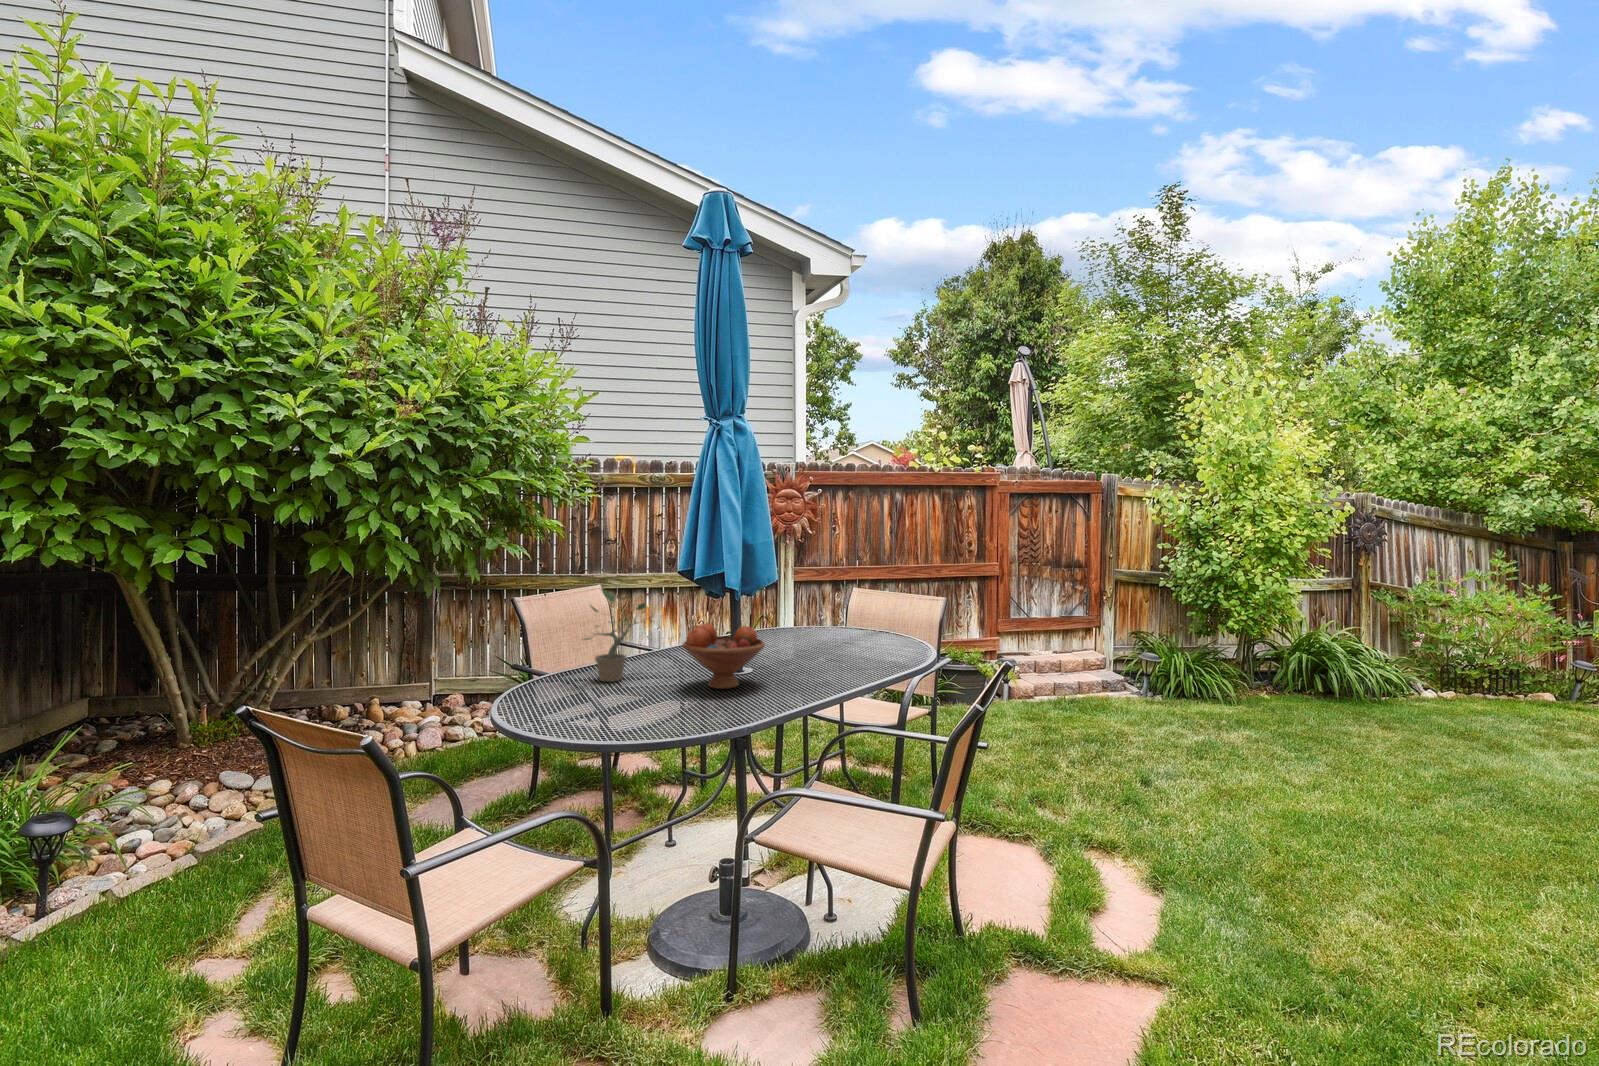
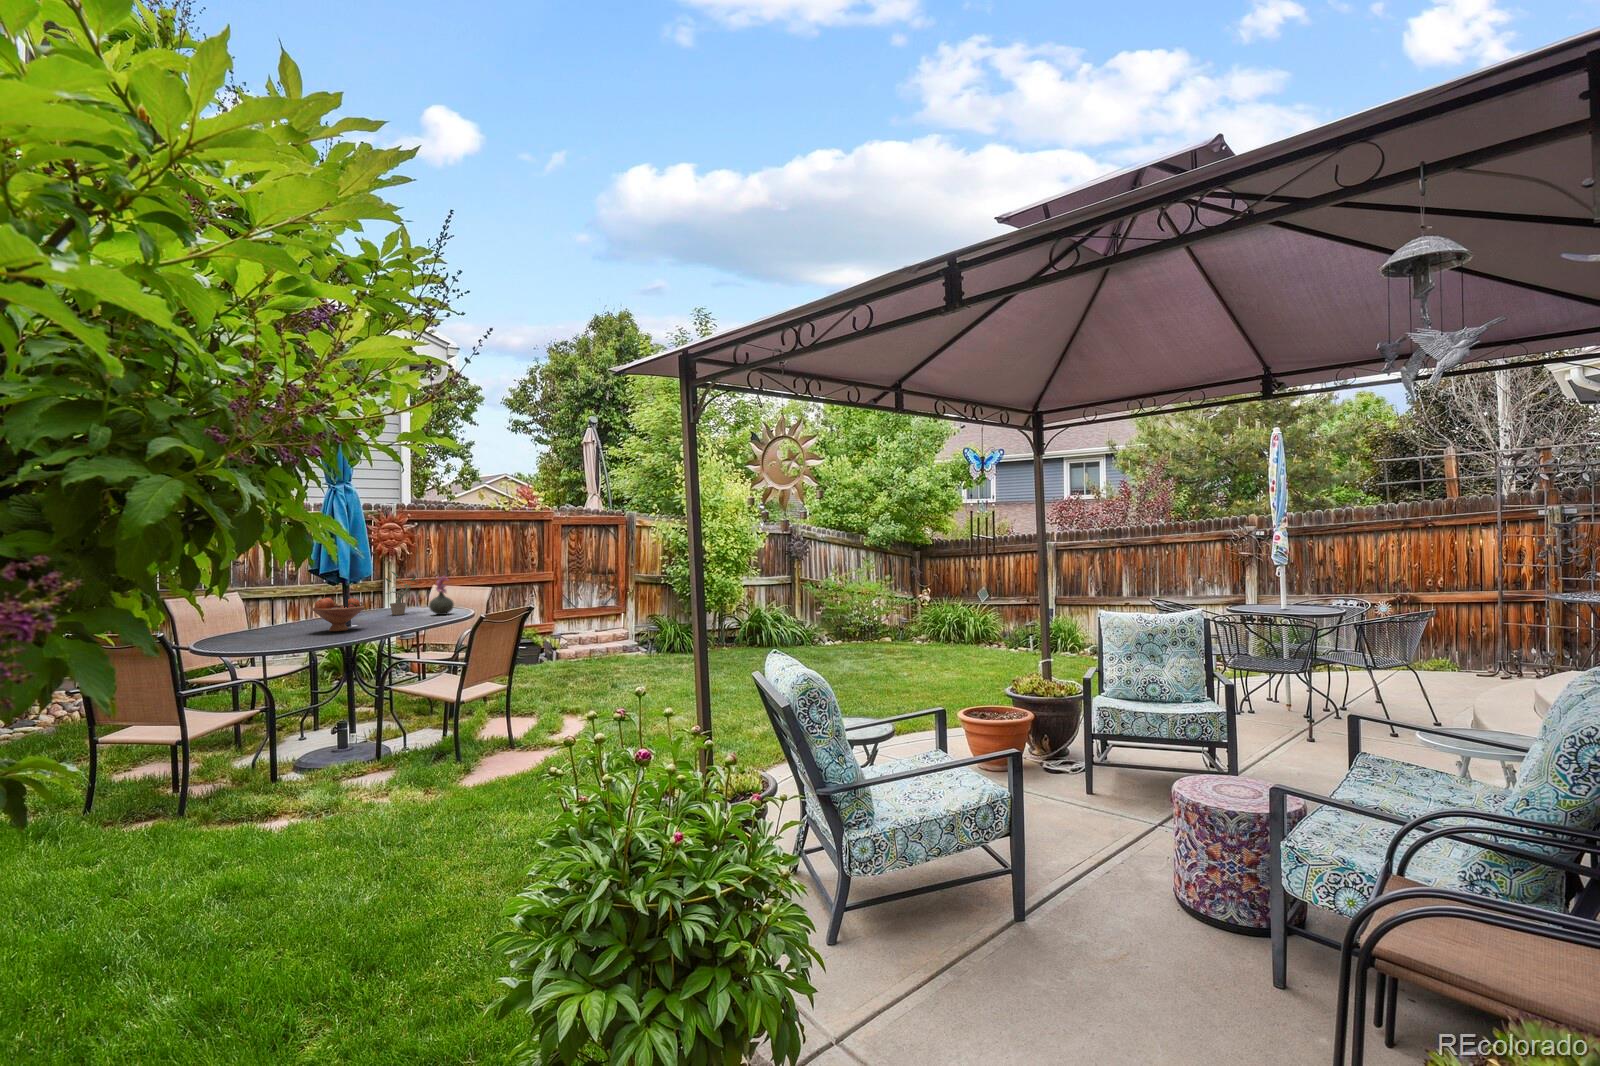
vase: none [862,583,902,654] -> present [429,576,454,615]
potted plant: present [584,589,647,682] -> present [385,571,416,615]

